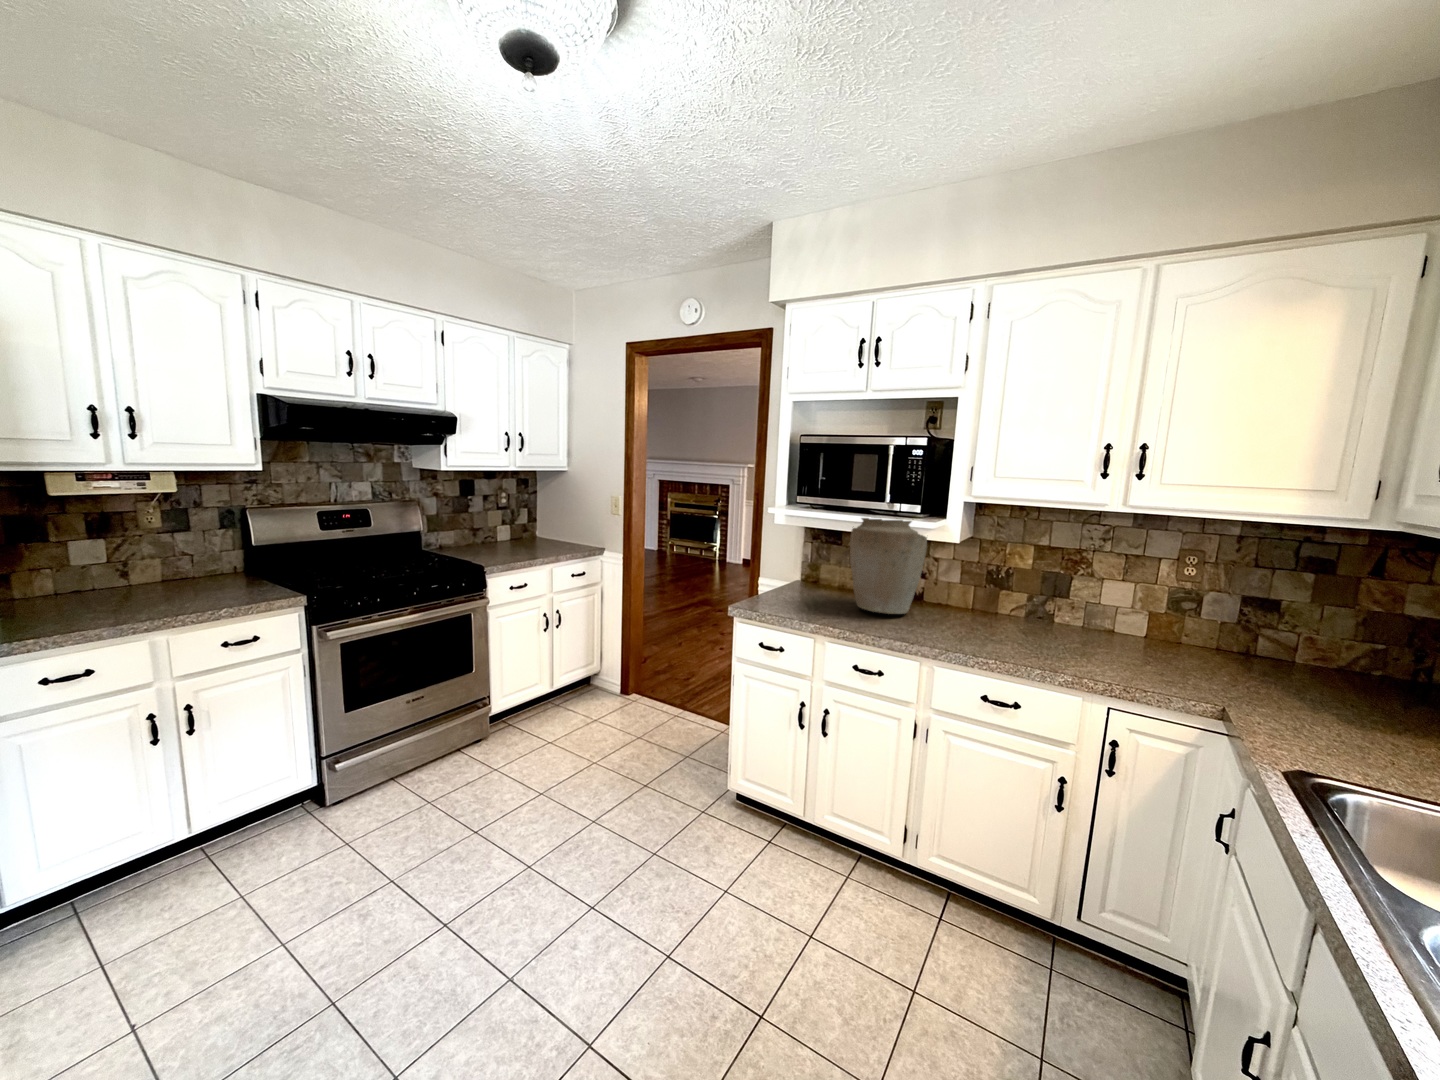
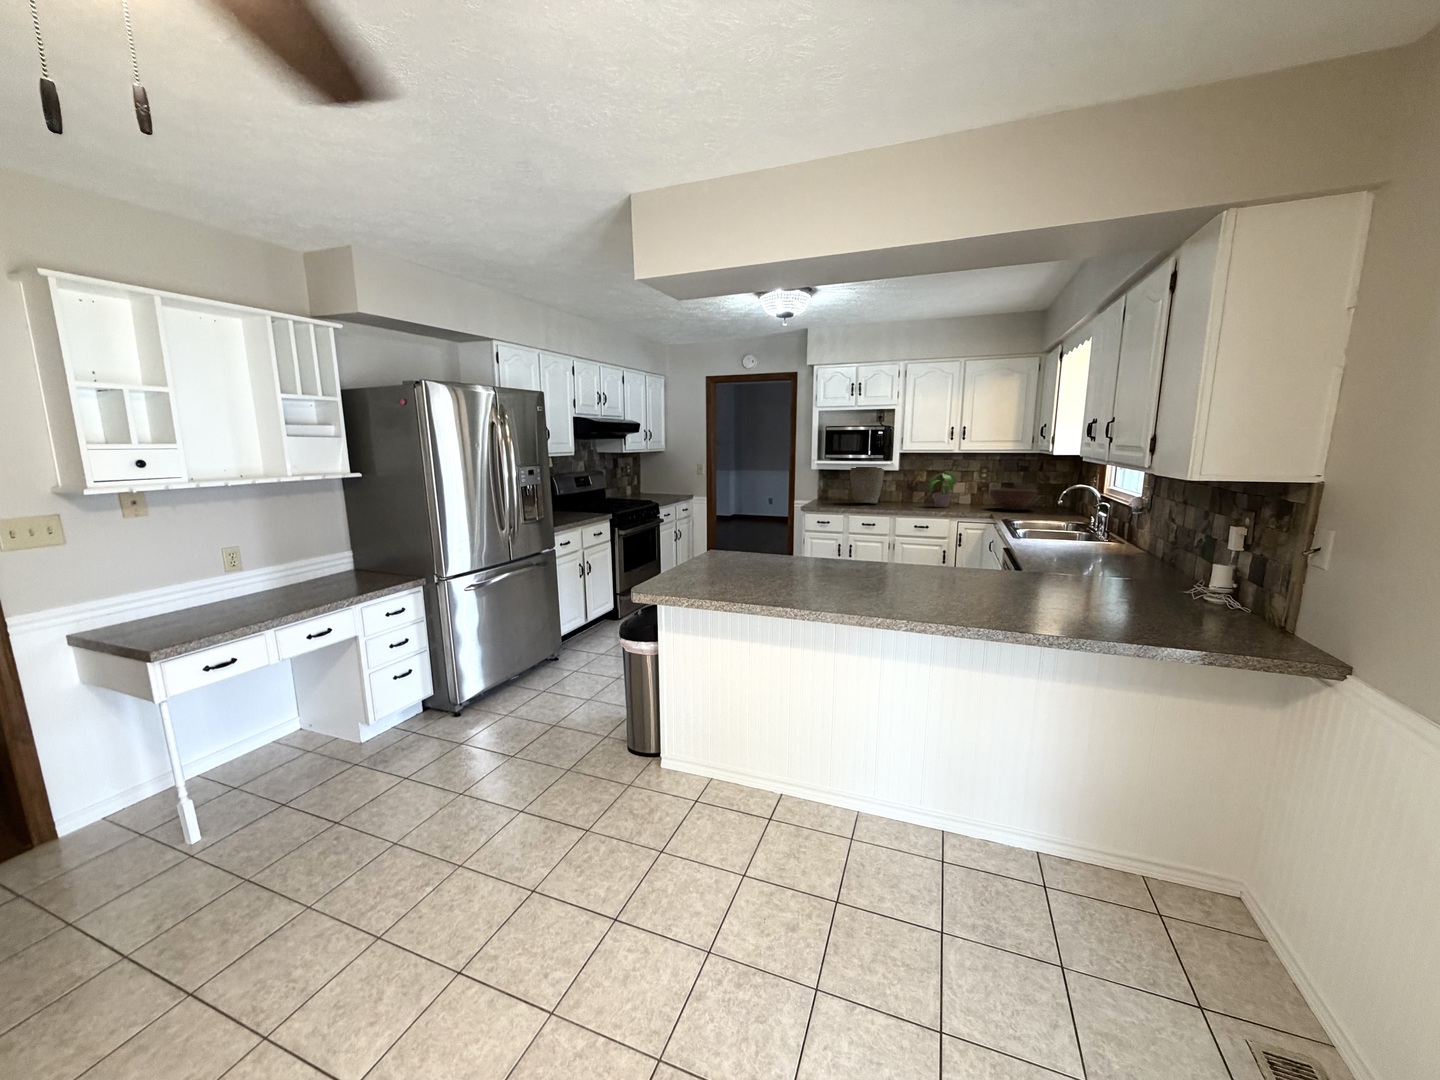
potted plant: none [1014,555,1131,652] -> present [928,471,956,507]
fruit bowl: none [1213,618,1392,699] -> present [990,489,1038,510]

